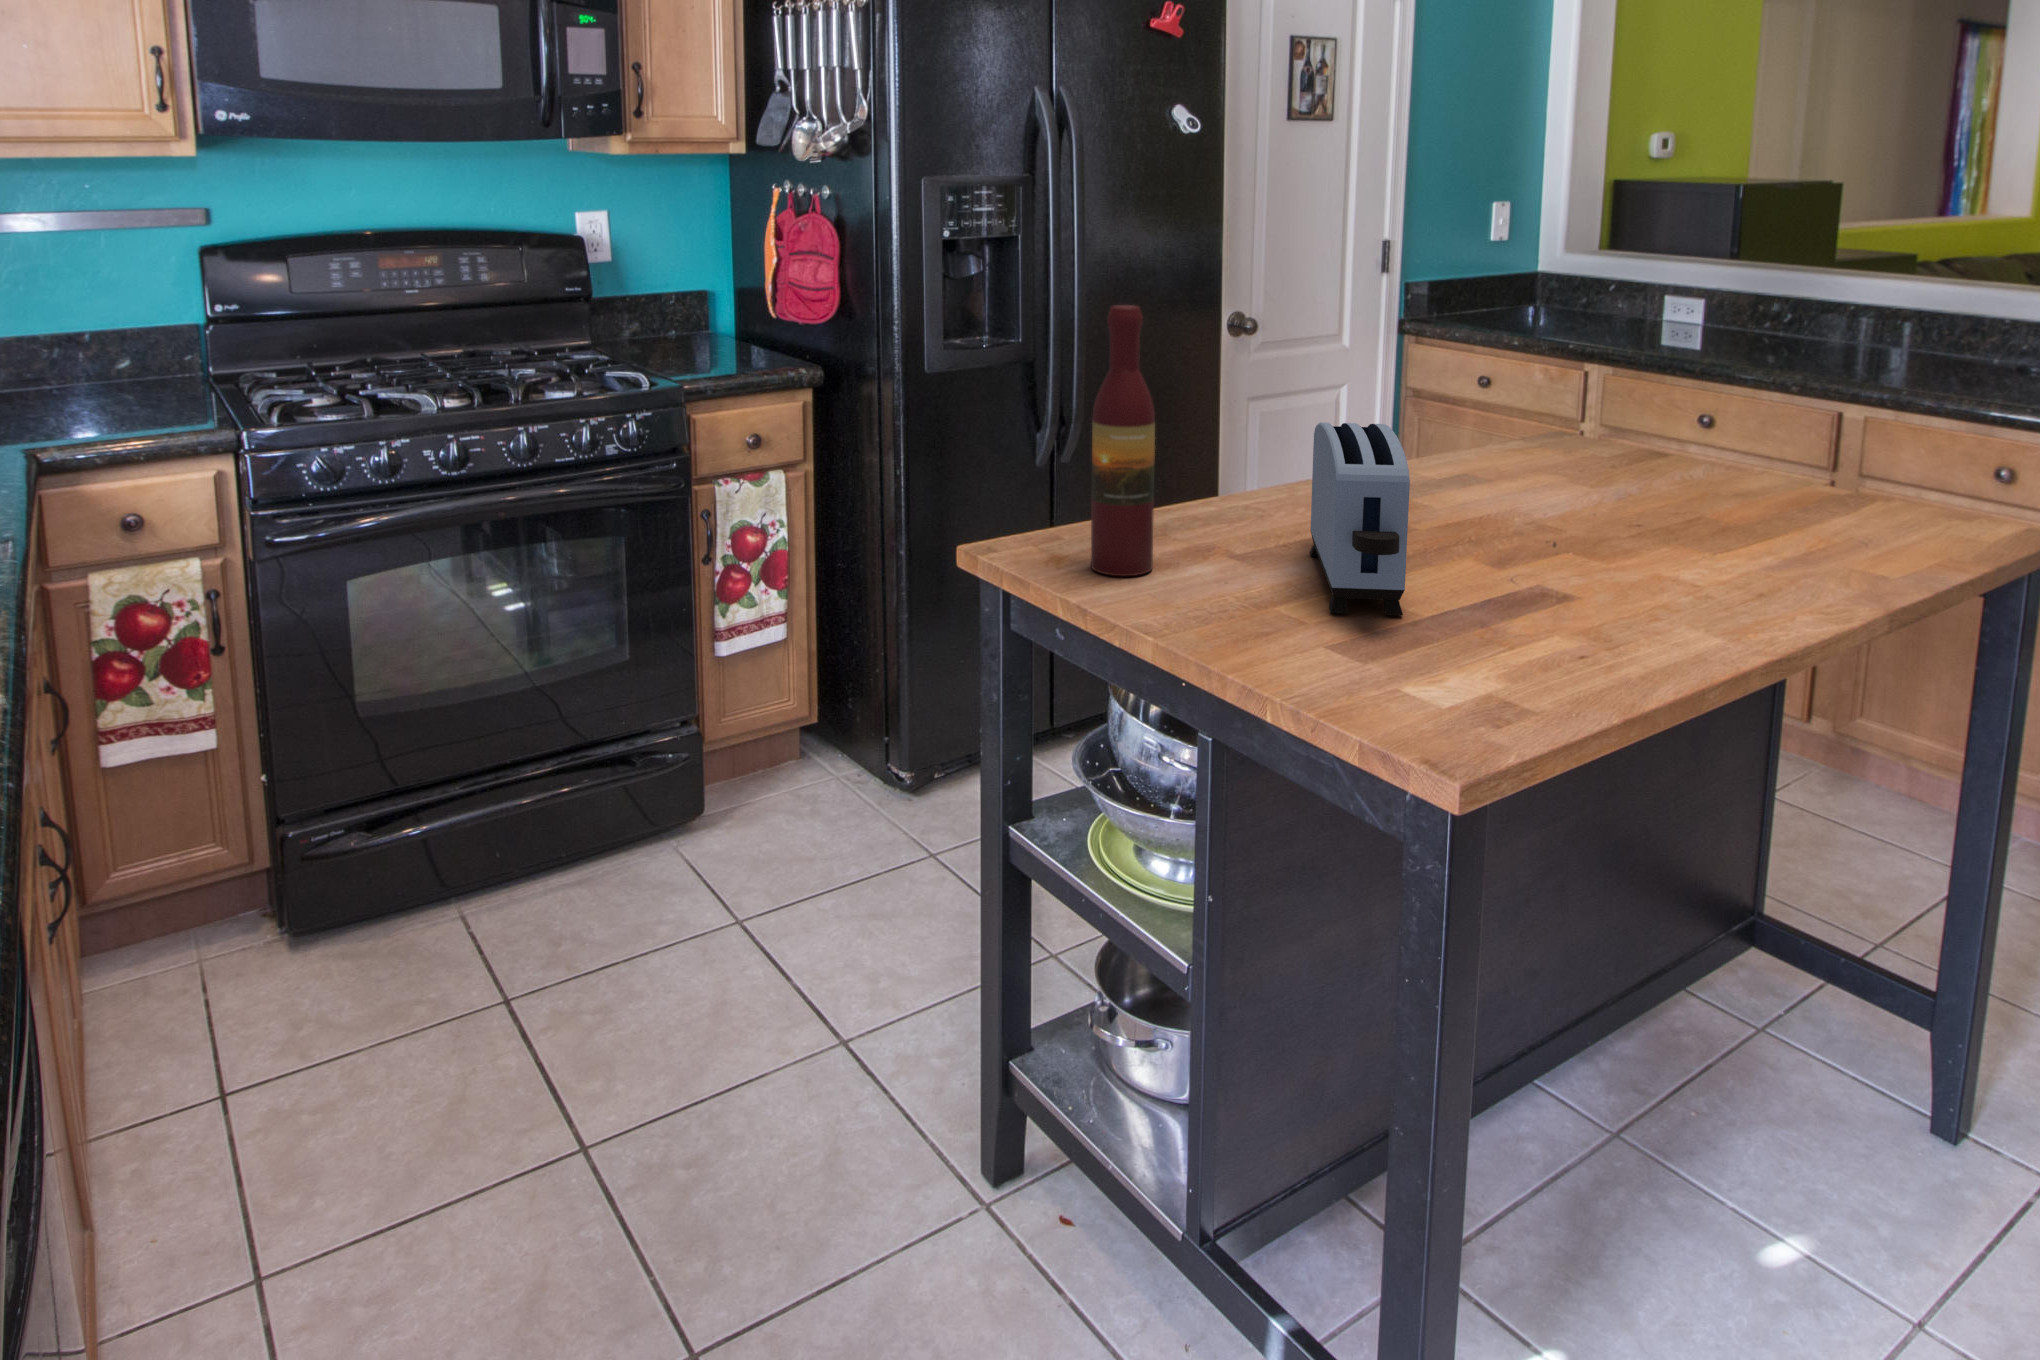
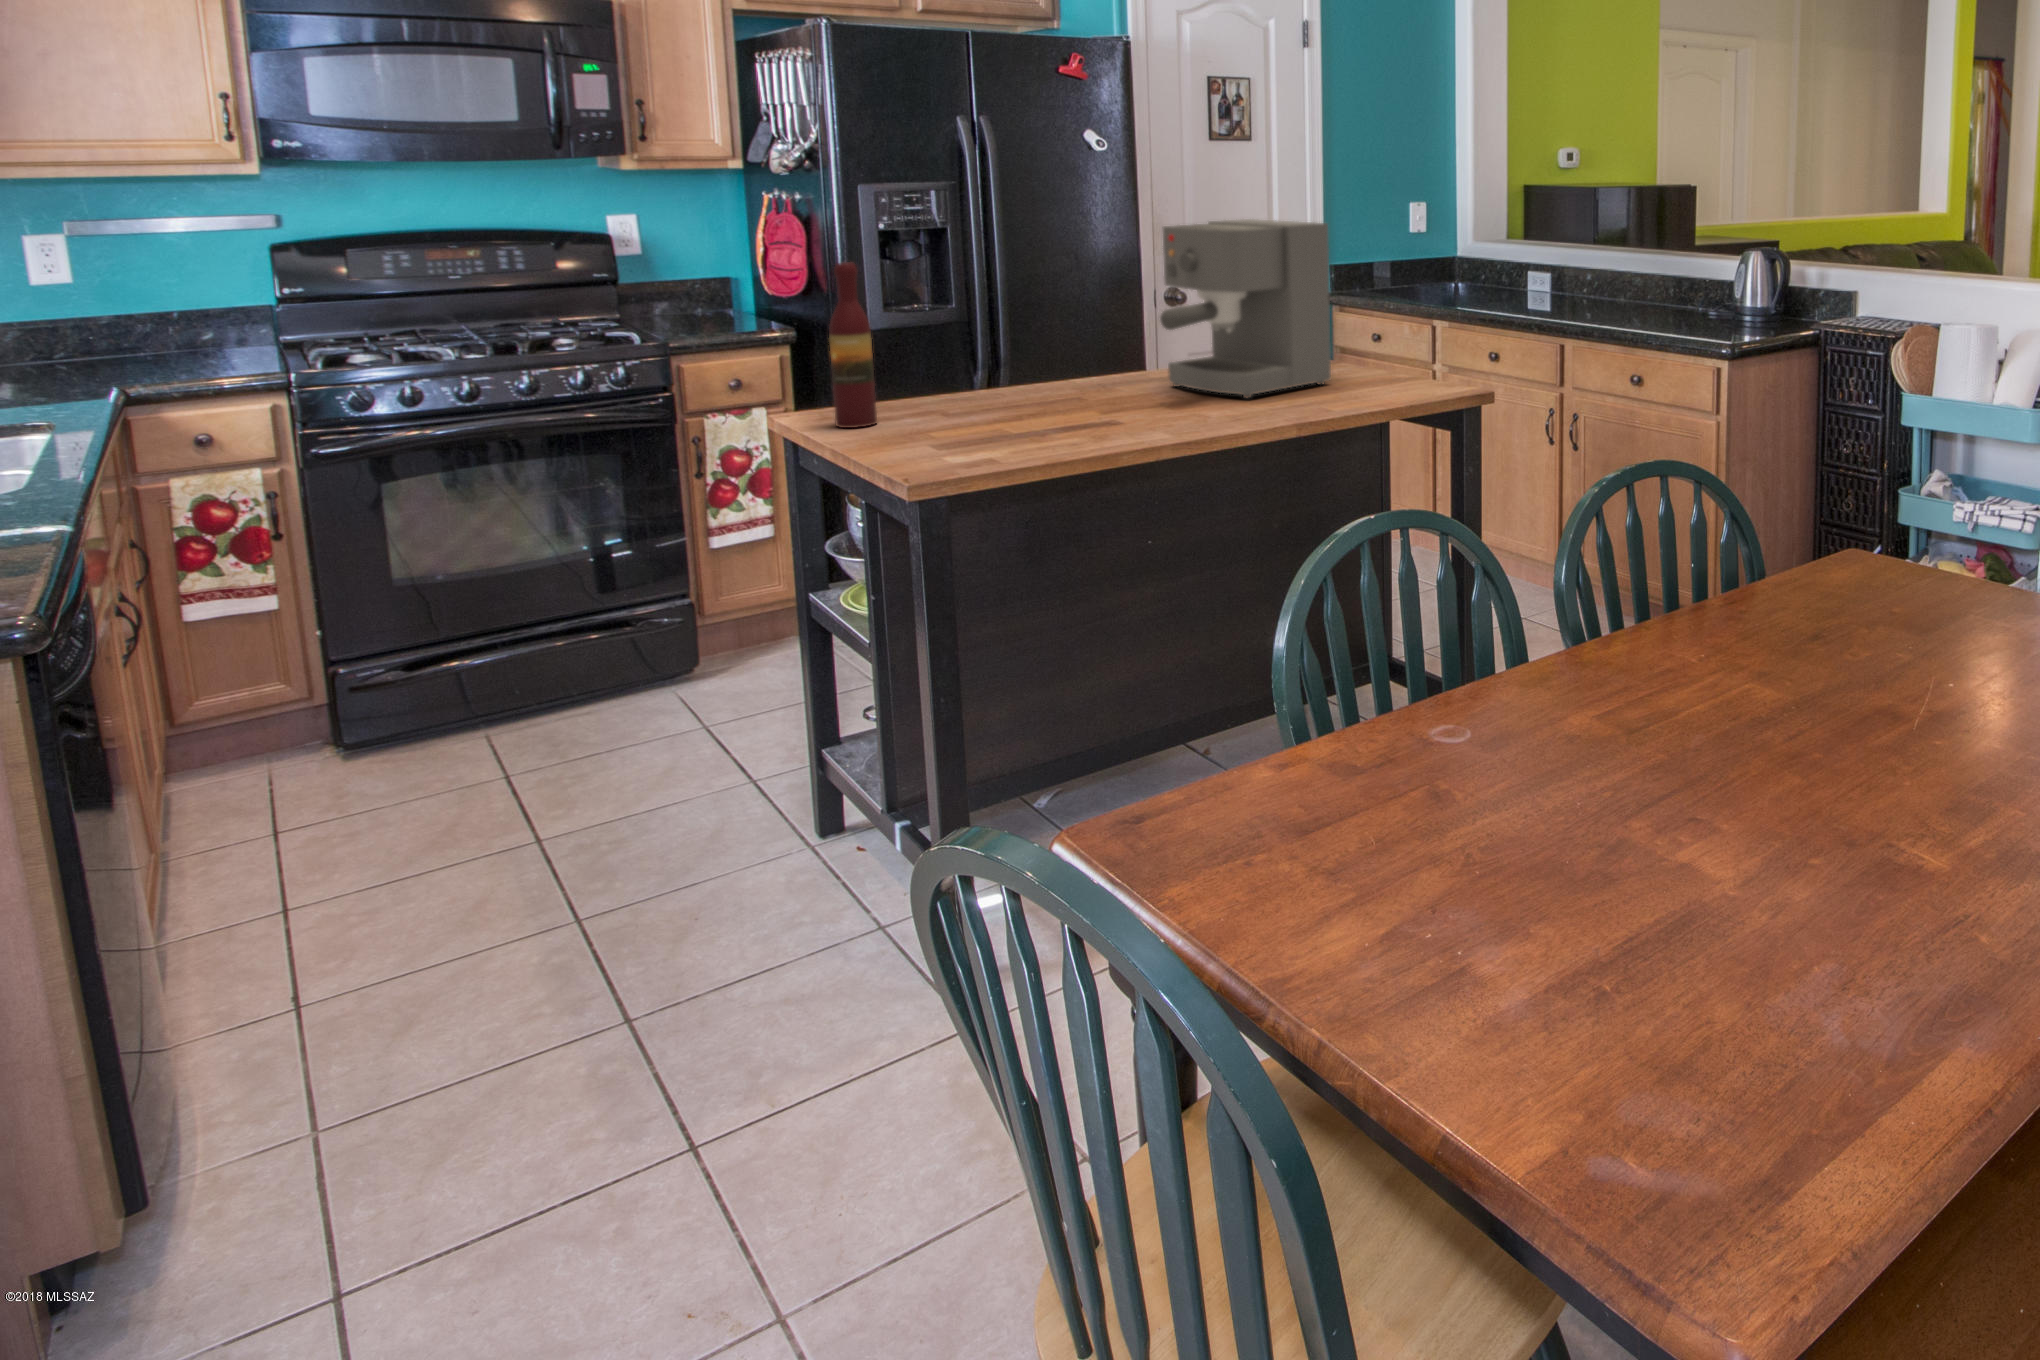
coffee maker: none [1501,233,1784,530] -> present [1160,219,1331,398]
toaster: present [1310,423,1410,616] -> none [947,332,1029,438]

